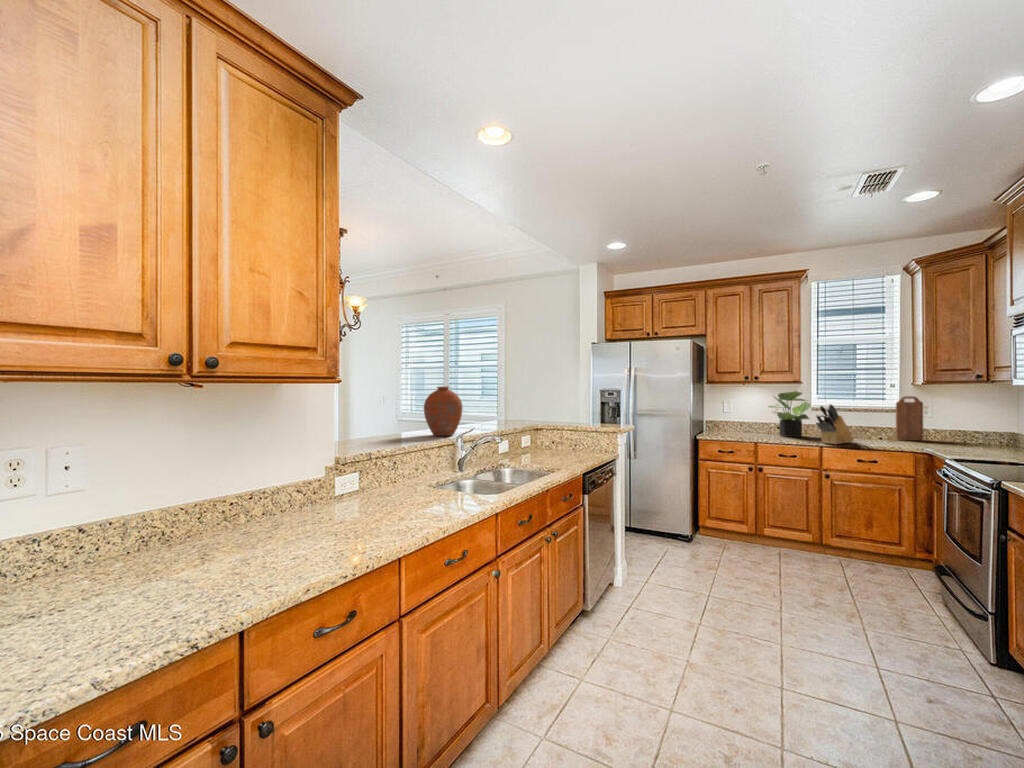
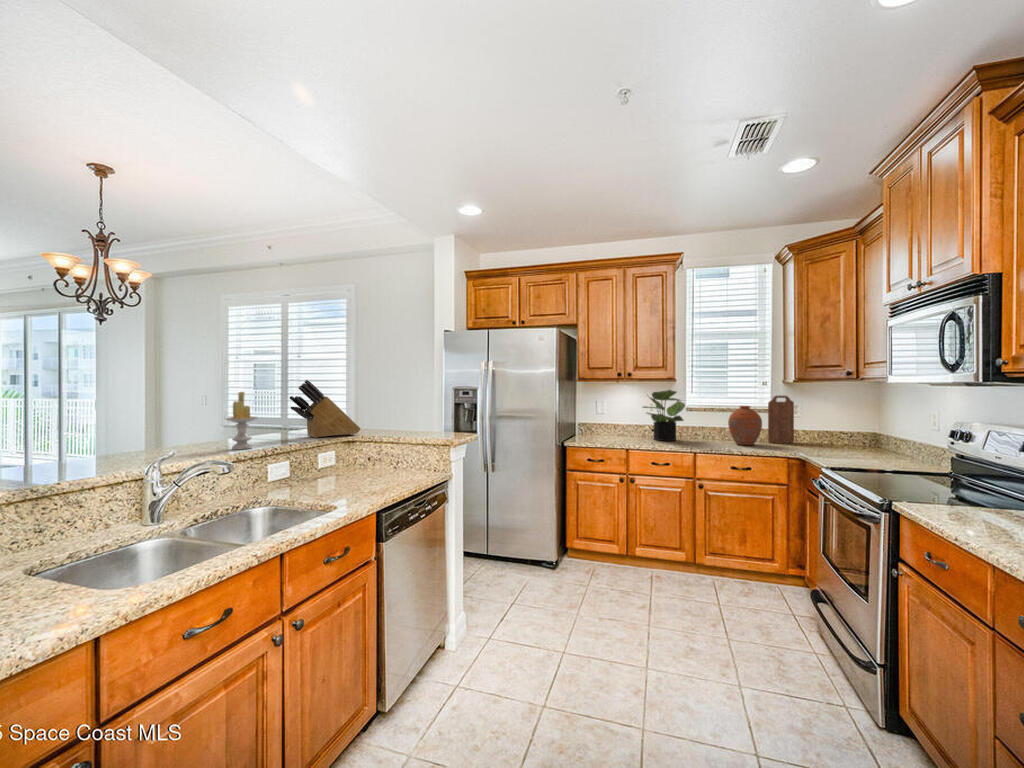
vase: present [424,386,463,436] -> present [728,406,762,445]
candle: none [467,391,487,431] -> present [226,392,257,450]
knife block: present [816,404,854,444] -> present [290,380,361,438]

